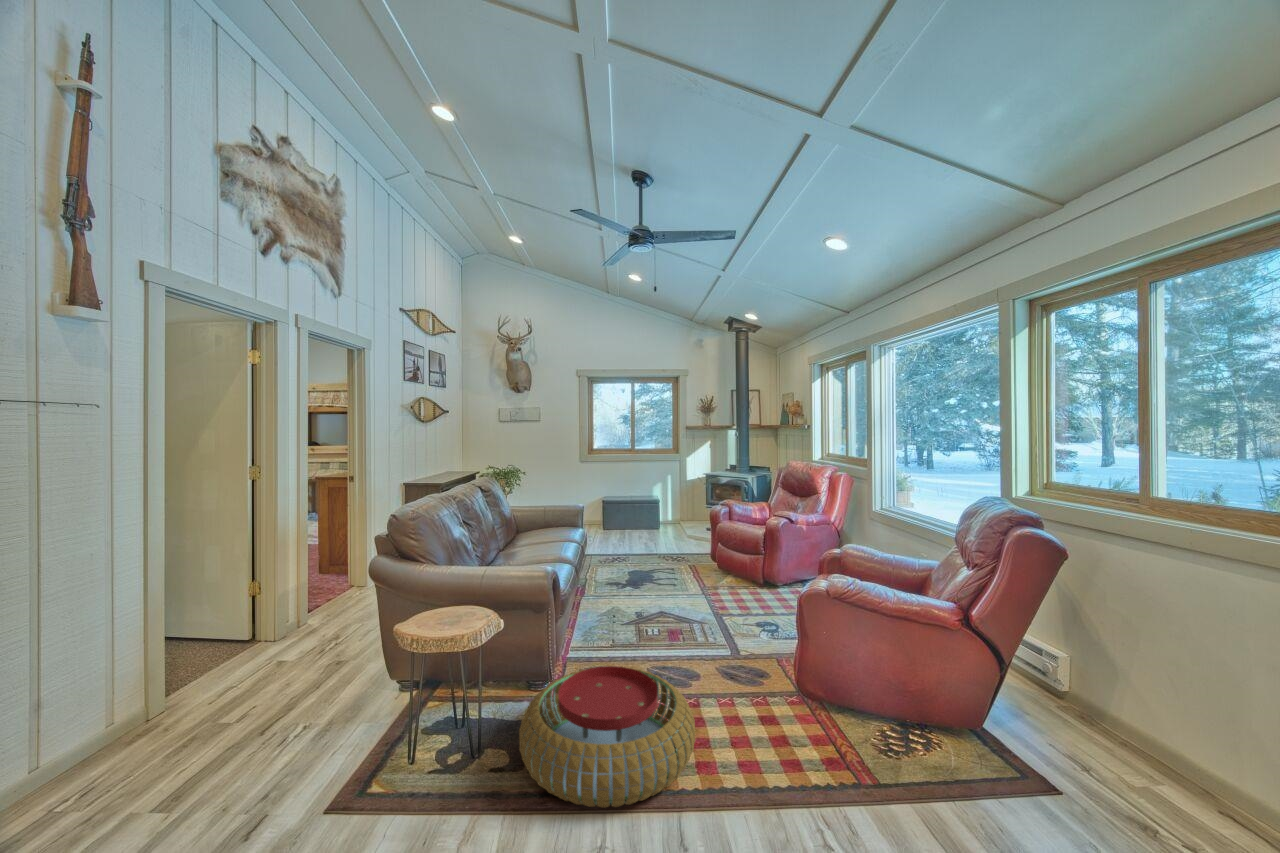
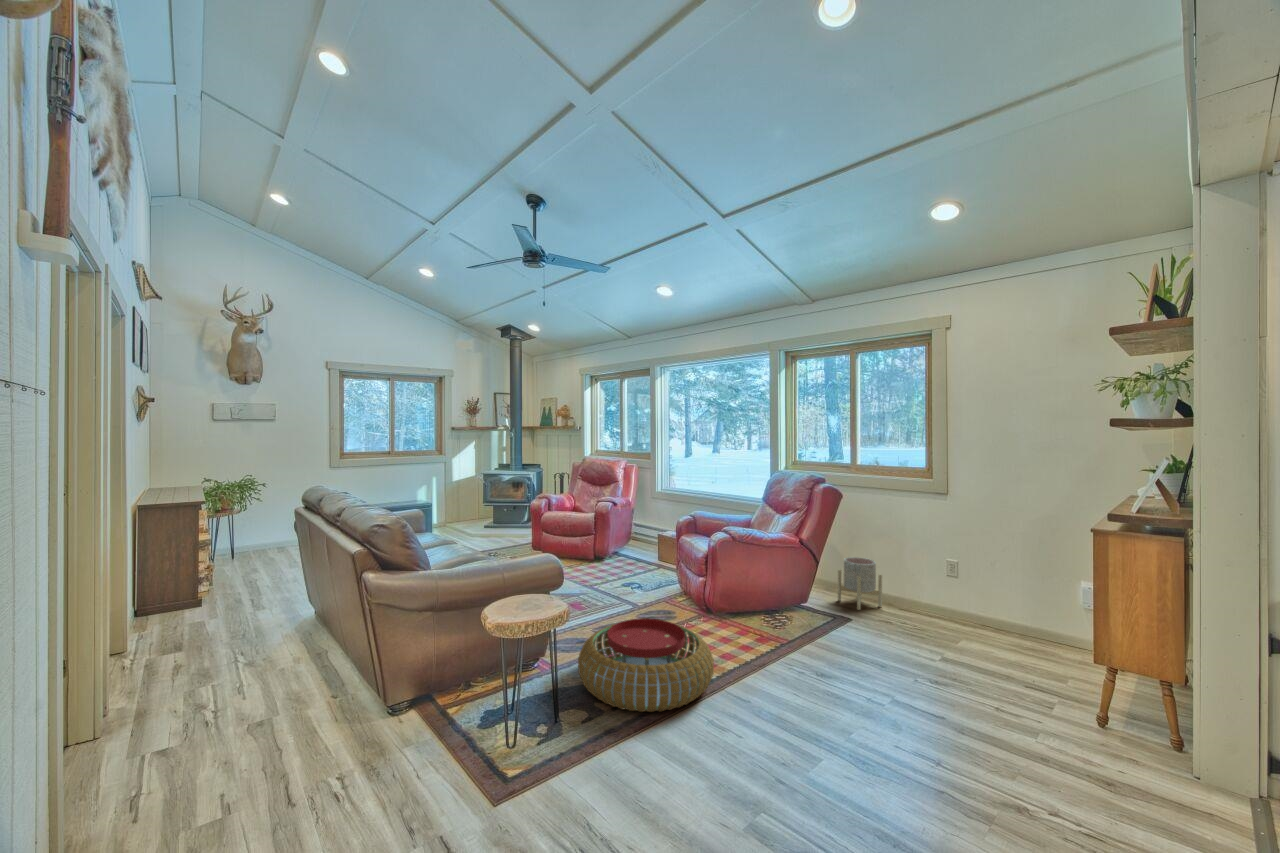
planter: none [1083,673,1191,800] -> present [838,557,882,610]

